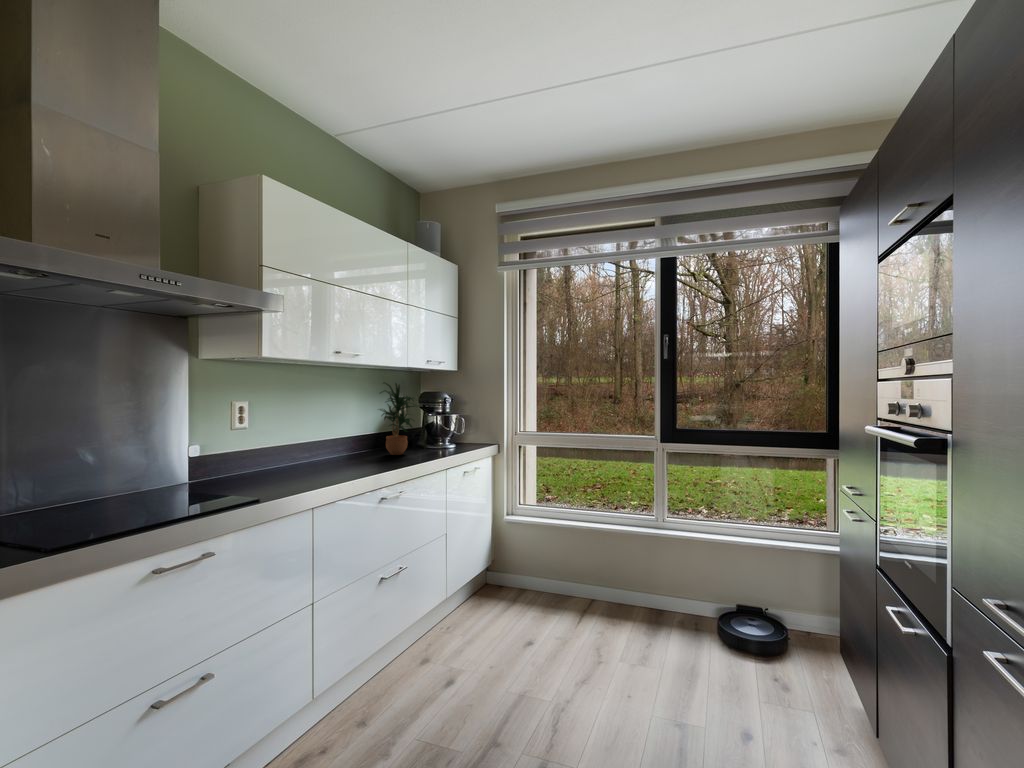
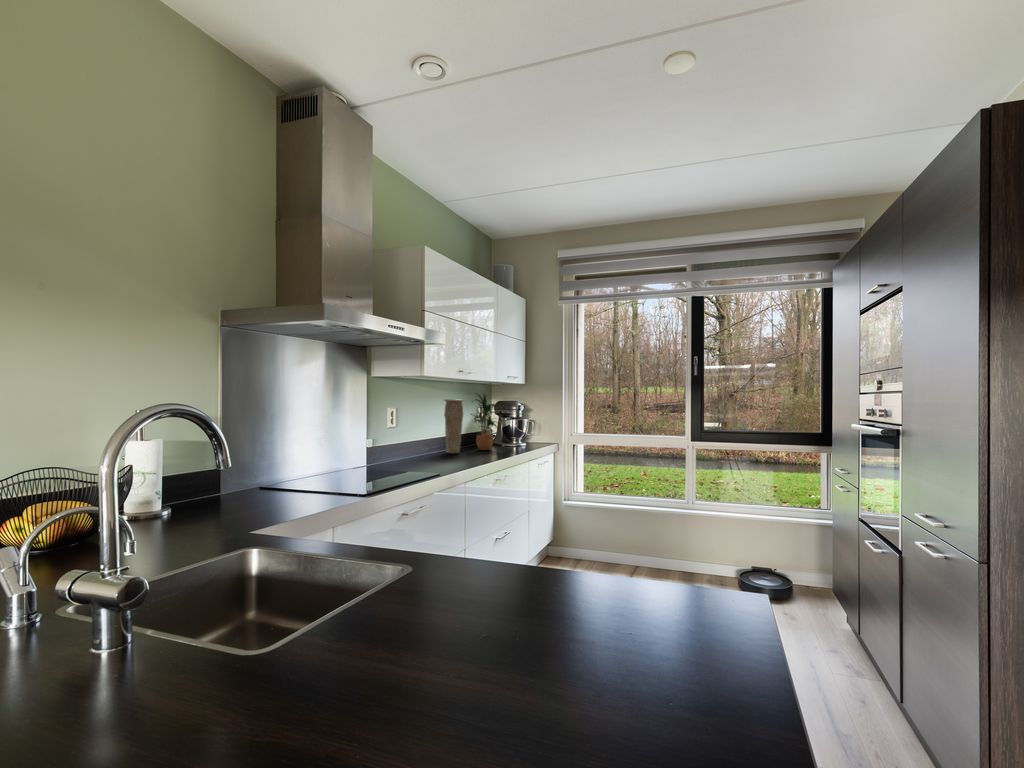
vase: none [335,391,362,461] -> present [444,399,464,453]

